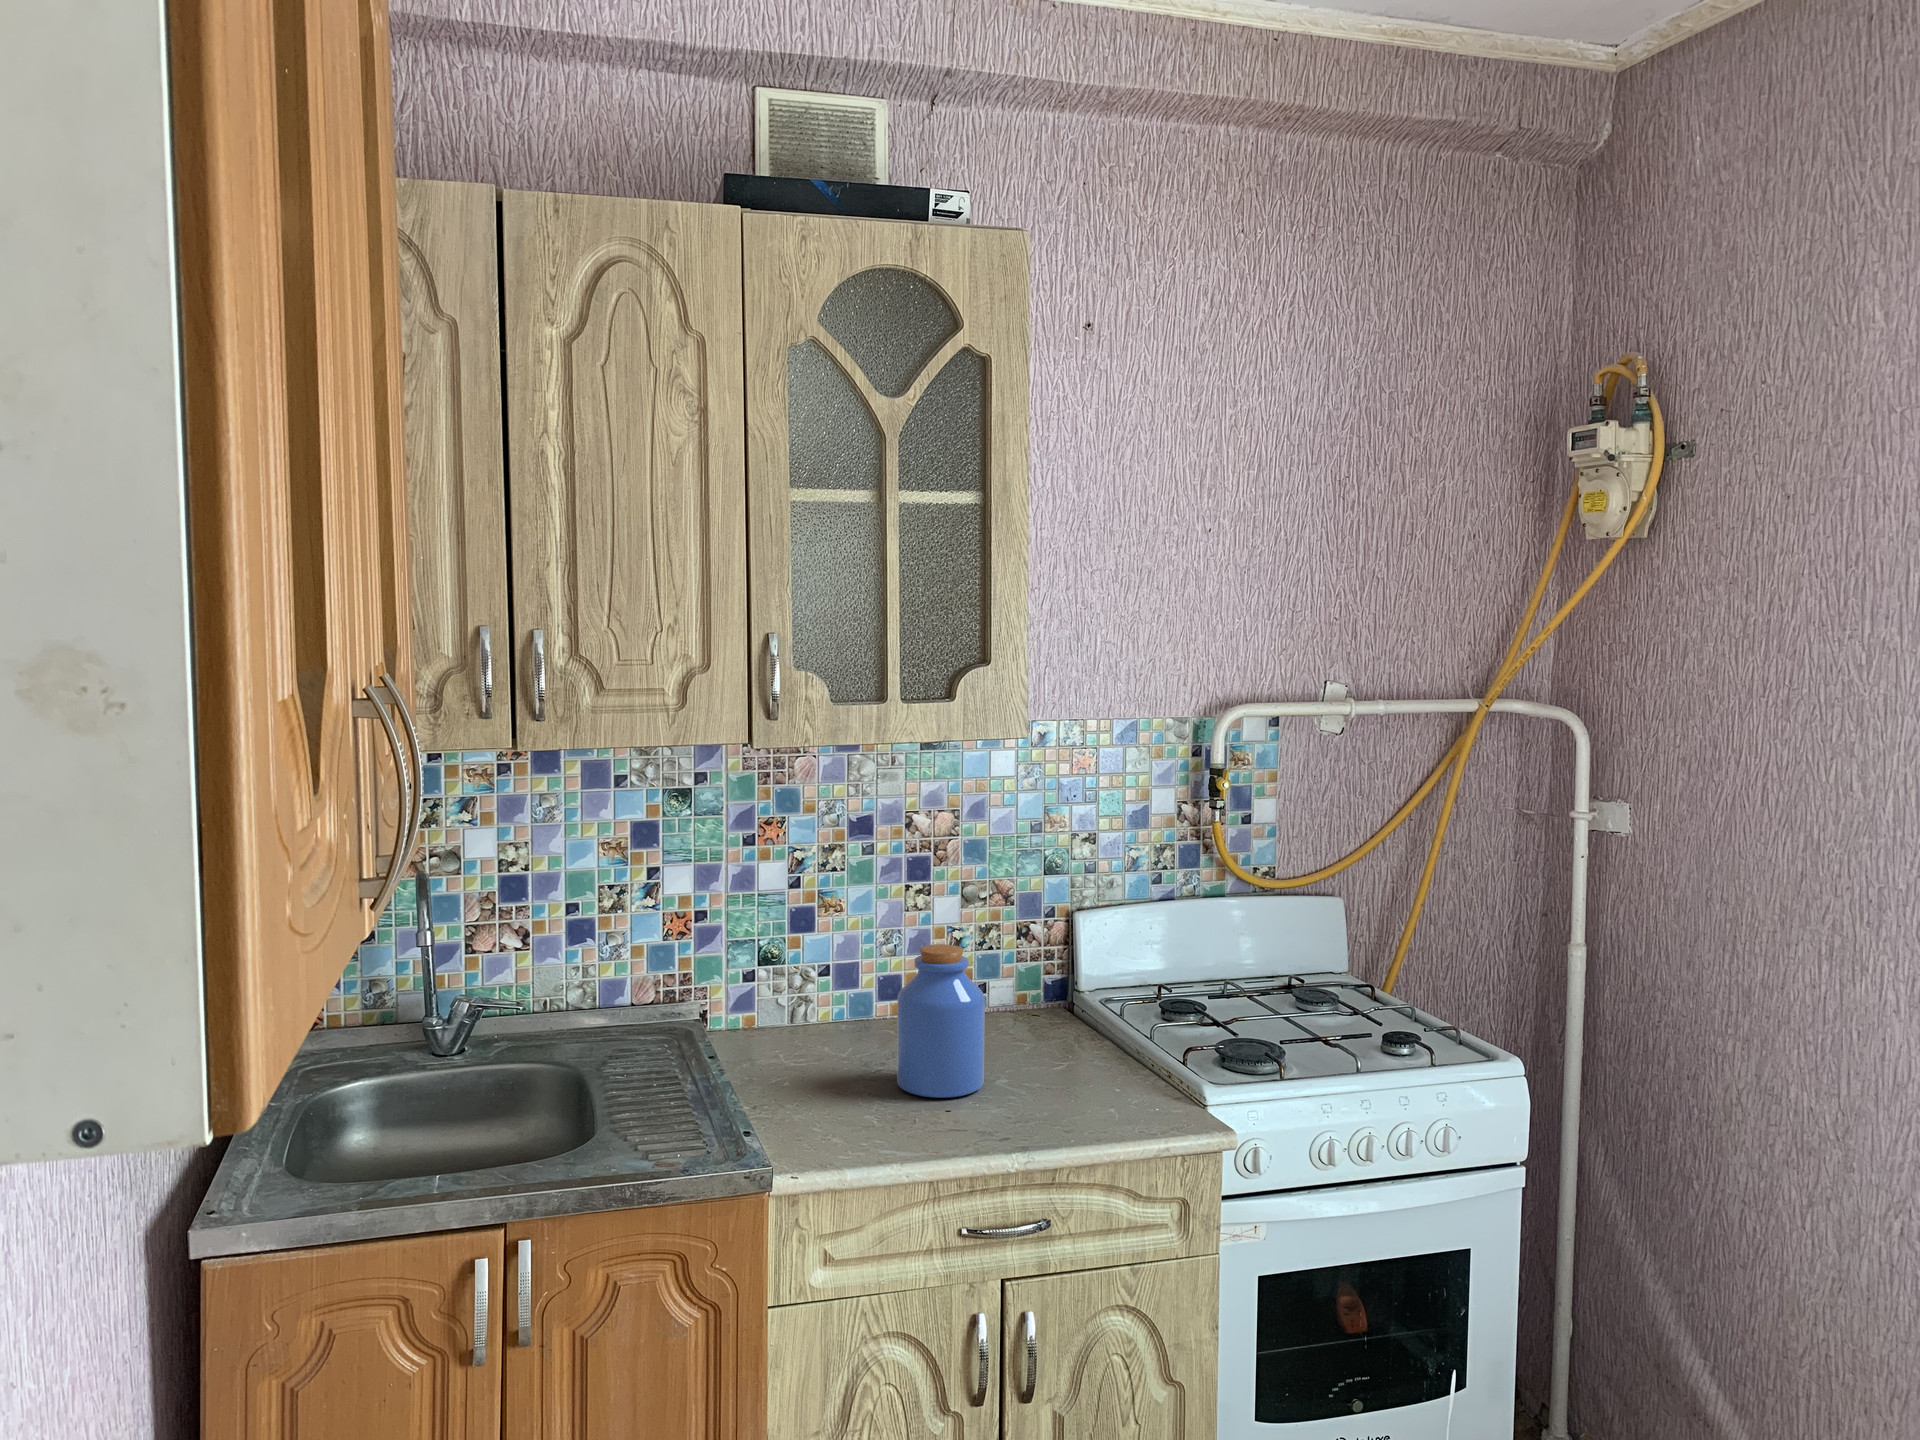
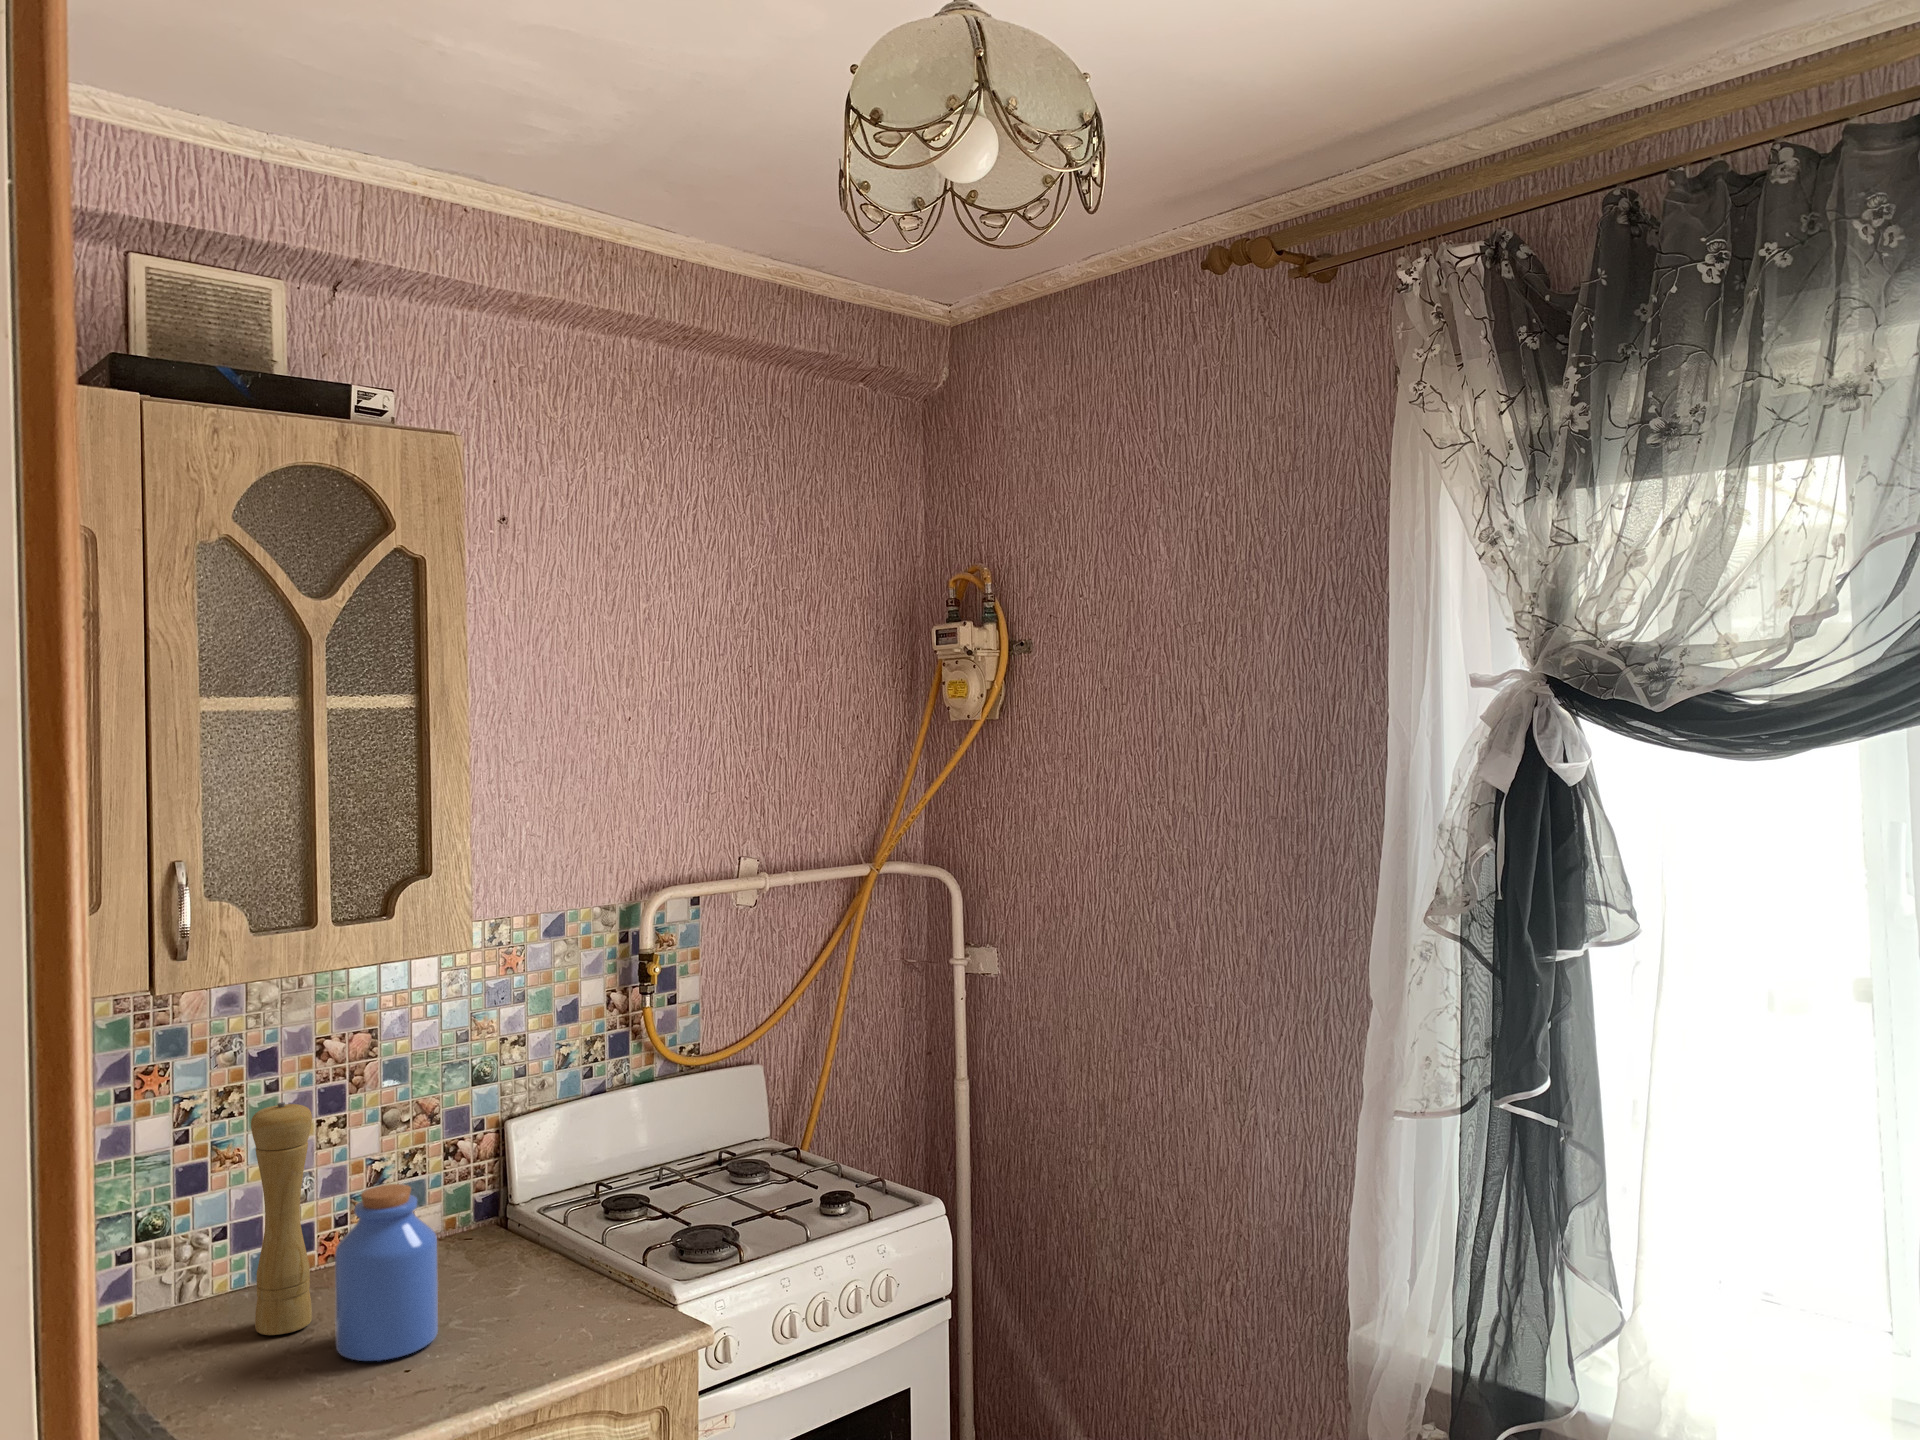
pepper mill: none [840,861,889,1063] -> present [251,1102,312,1335]

